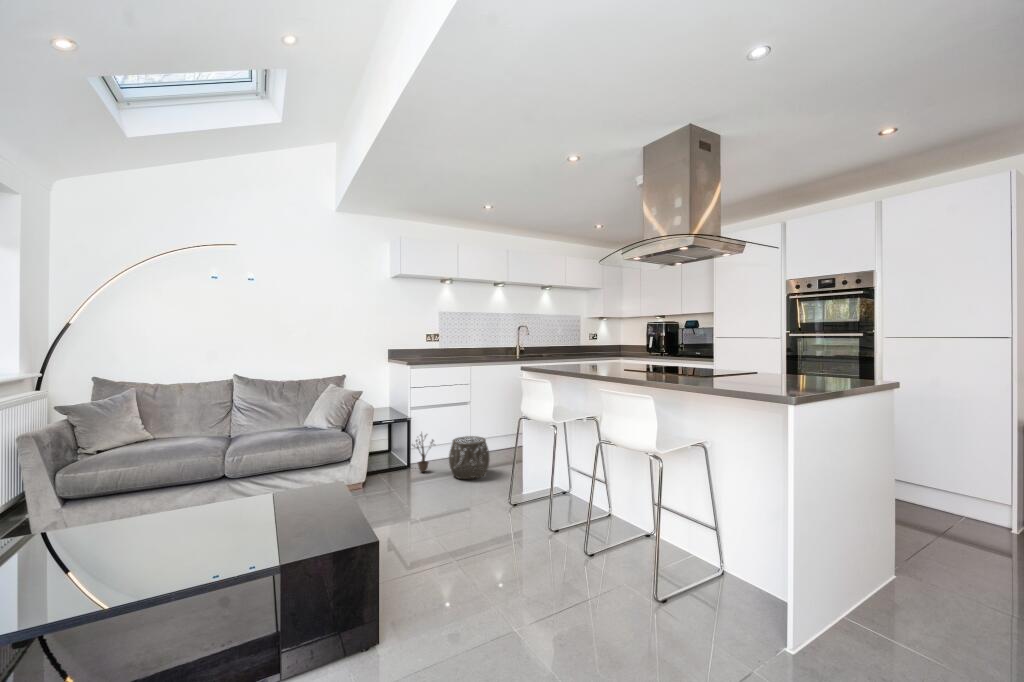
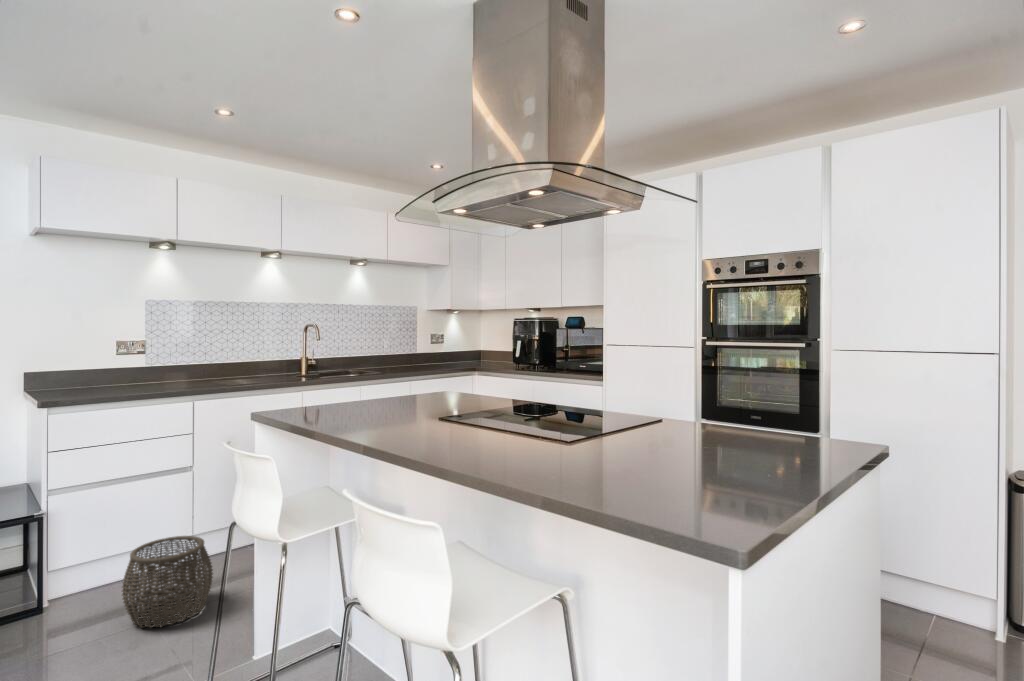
decorative plant: present [411,434,434,472] -> none [39,537,99,617]

